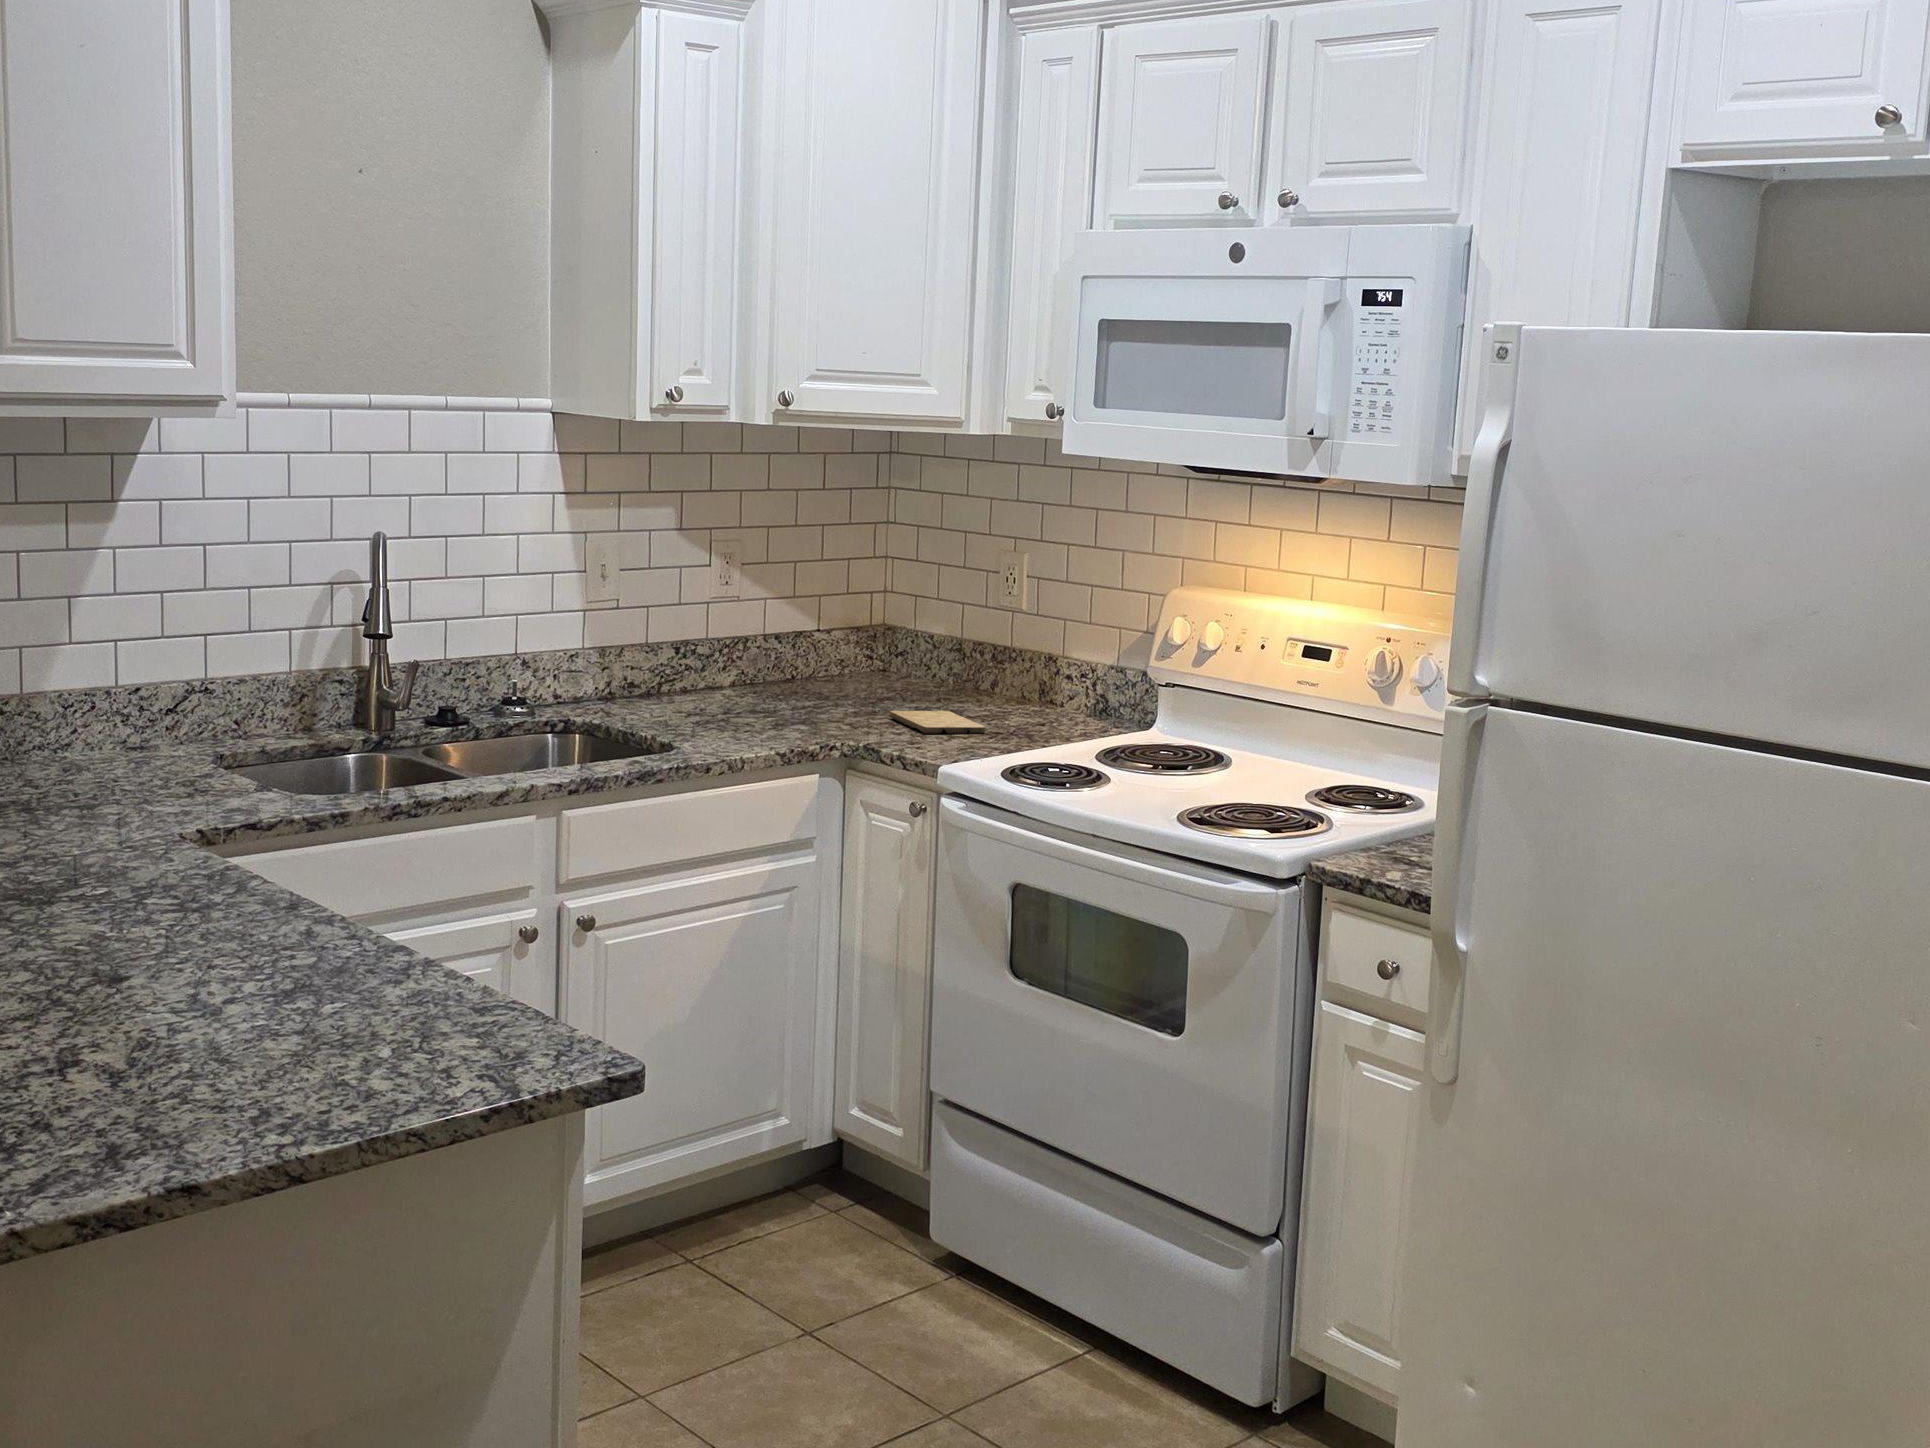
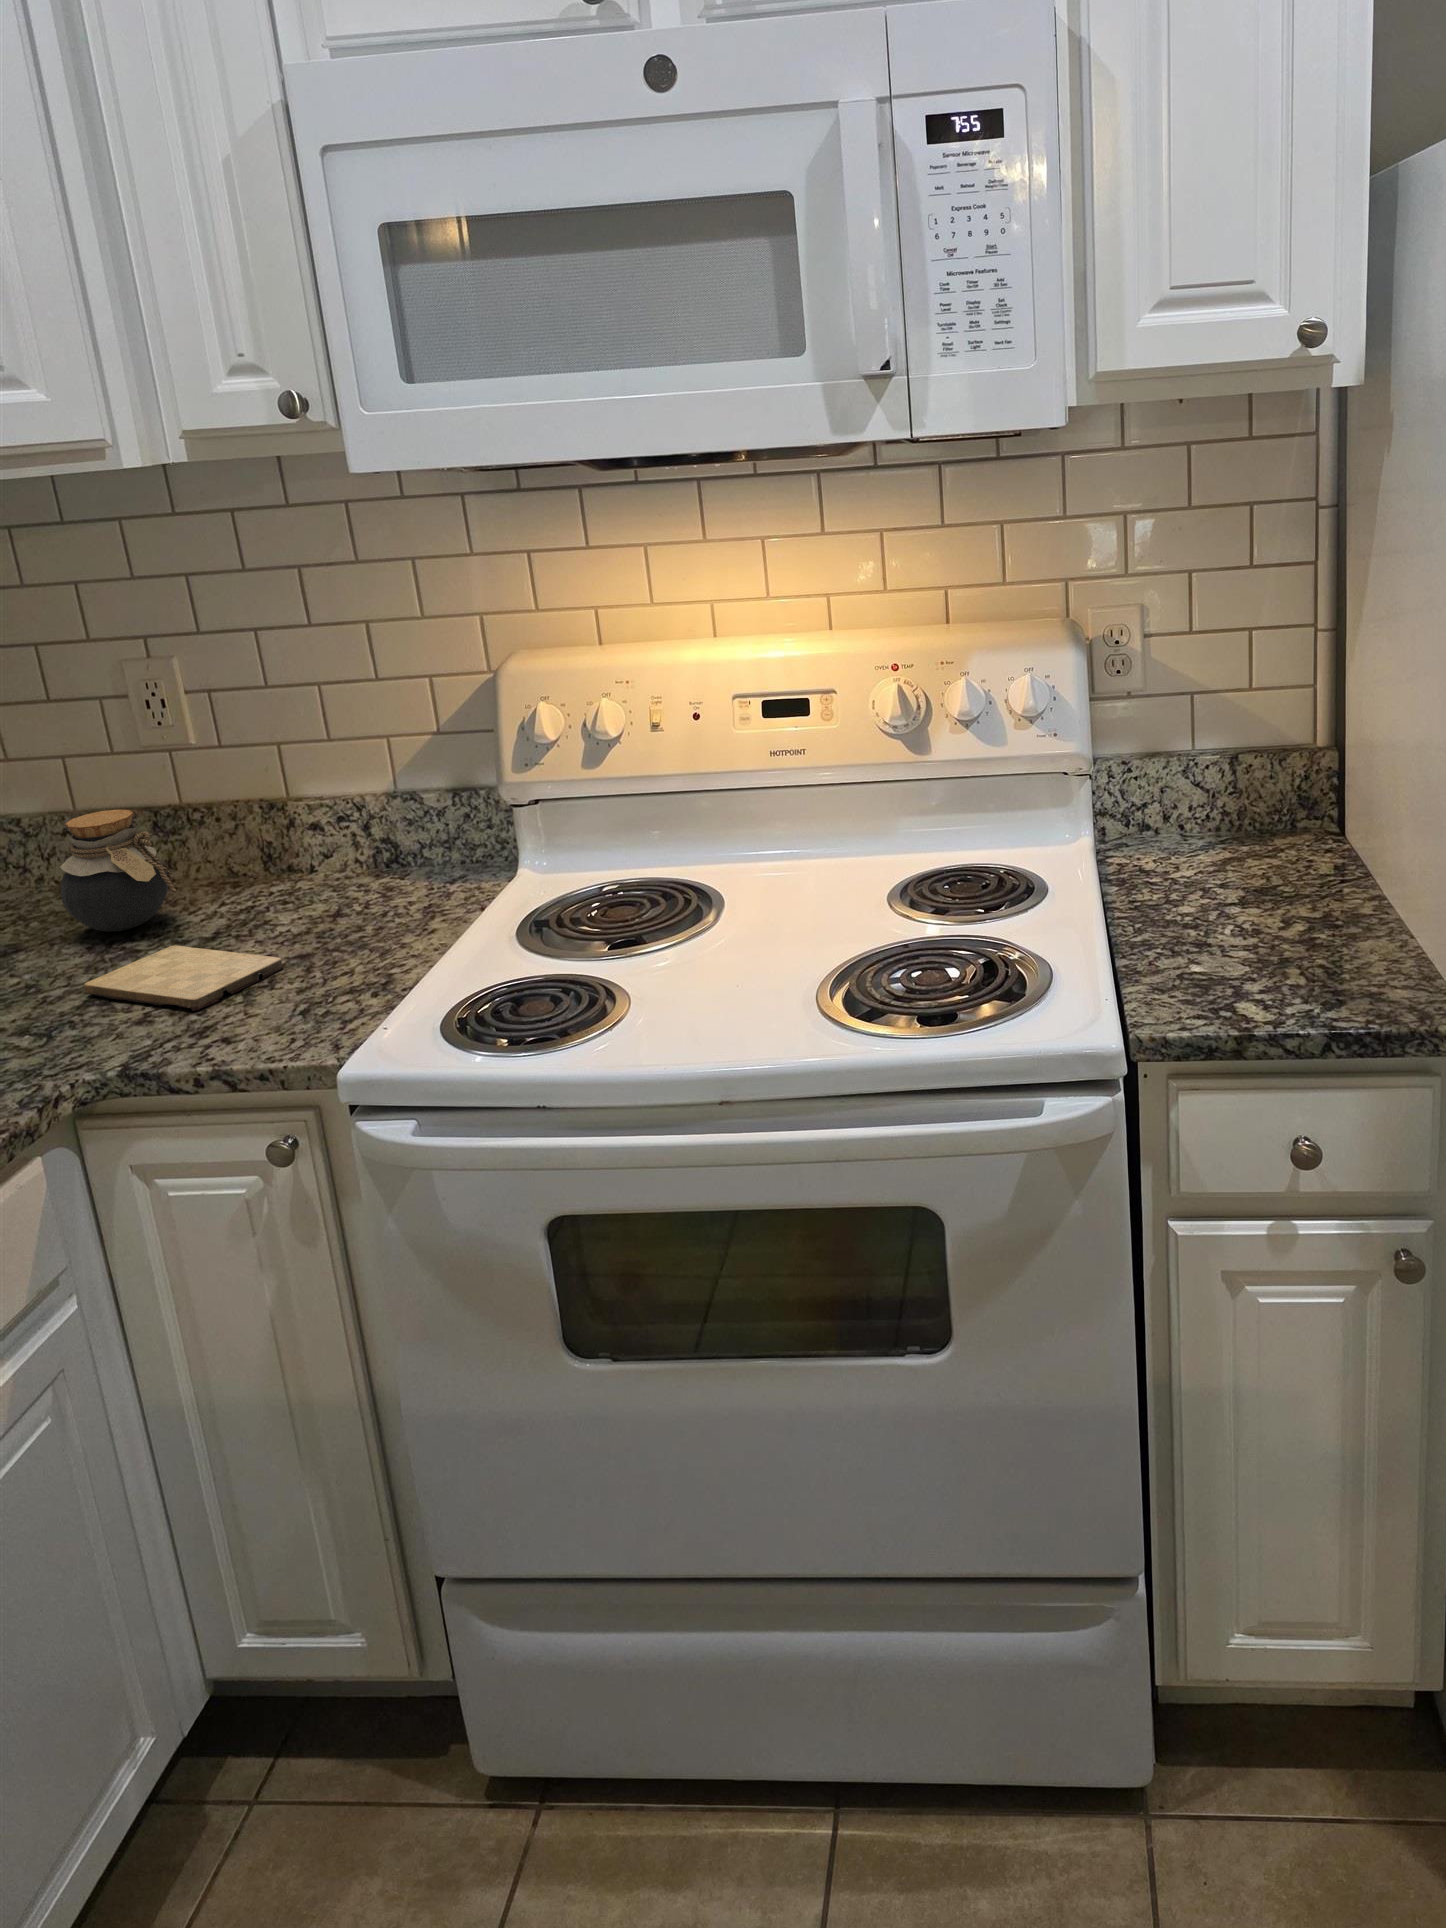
jar: none [916,630,975,705] -> present [60,809,177,932]

